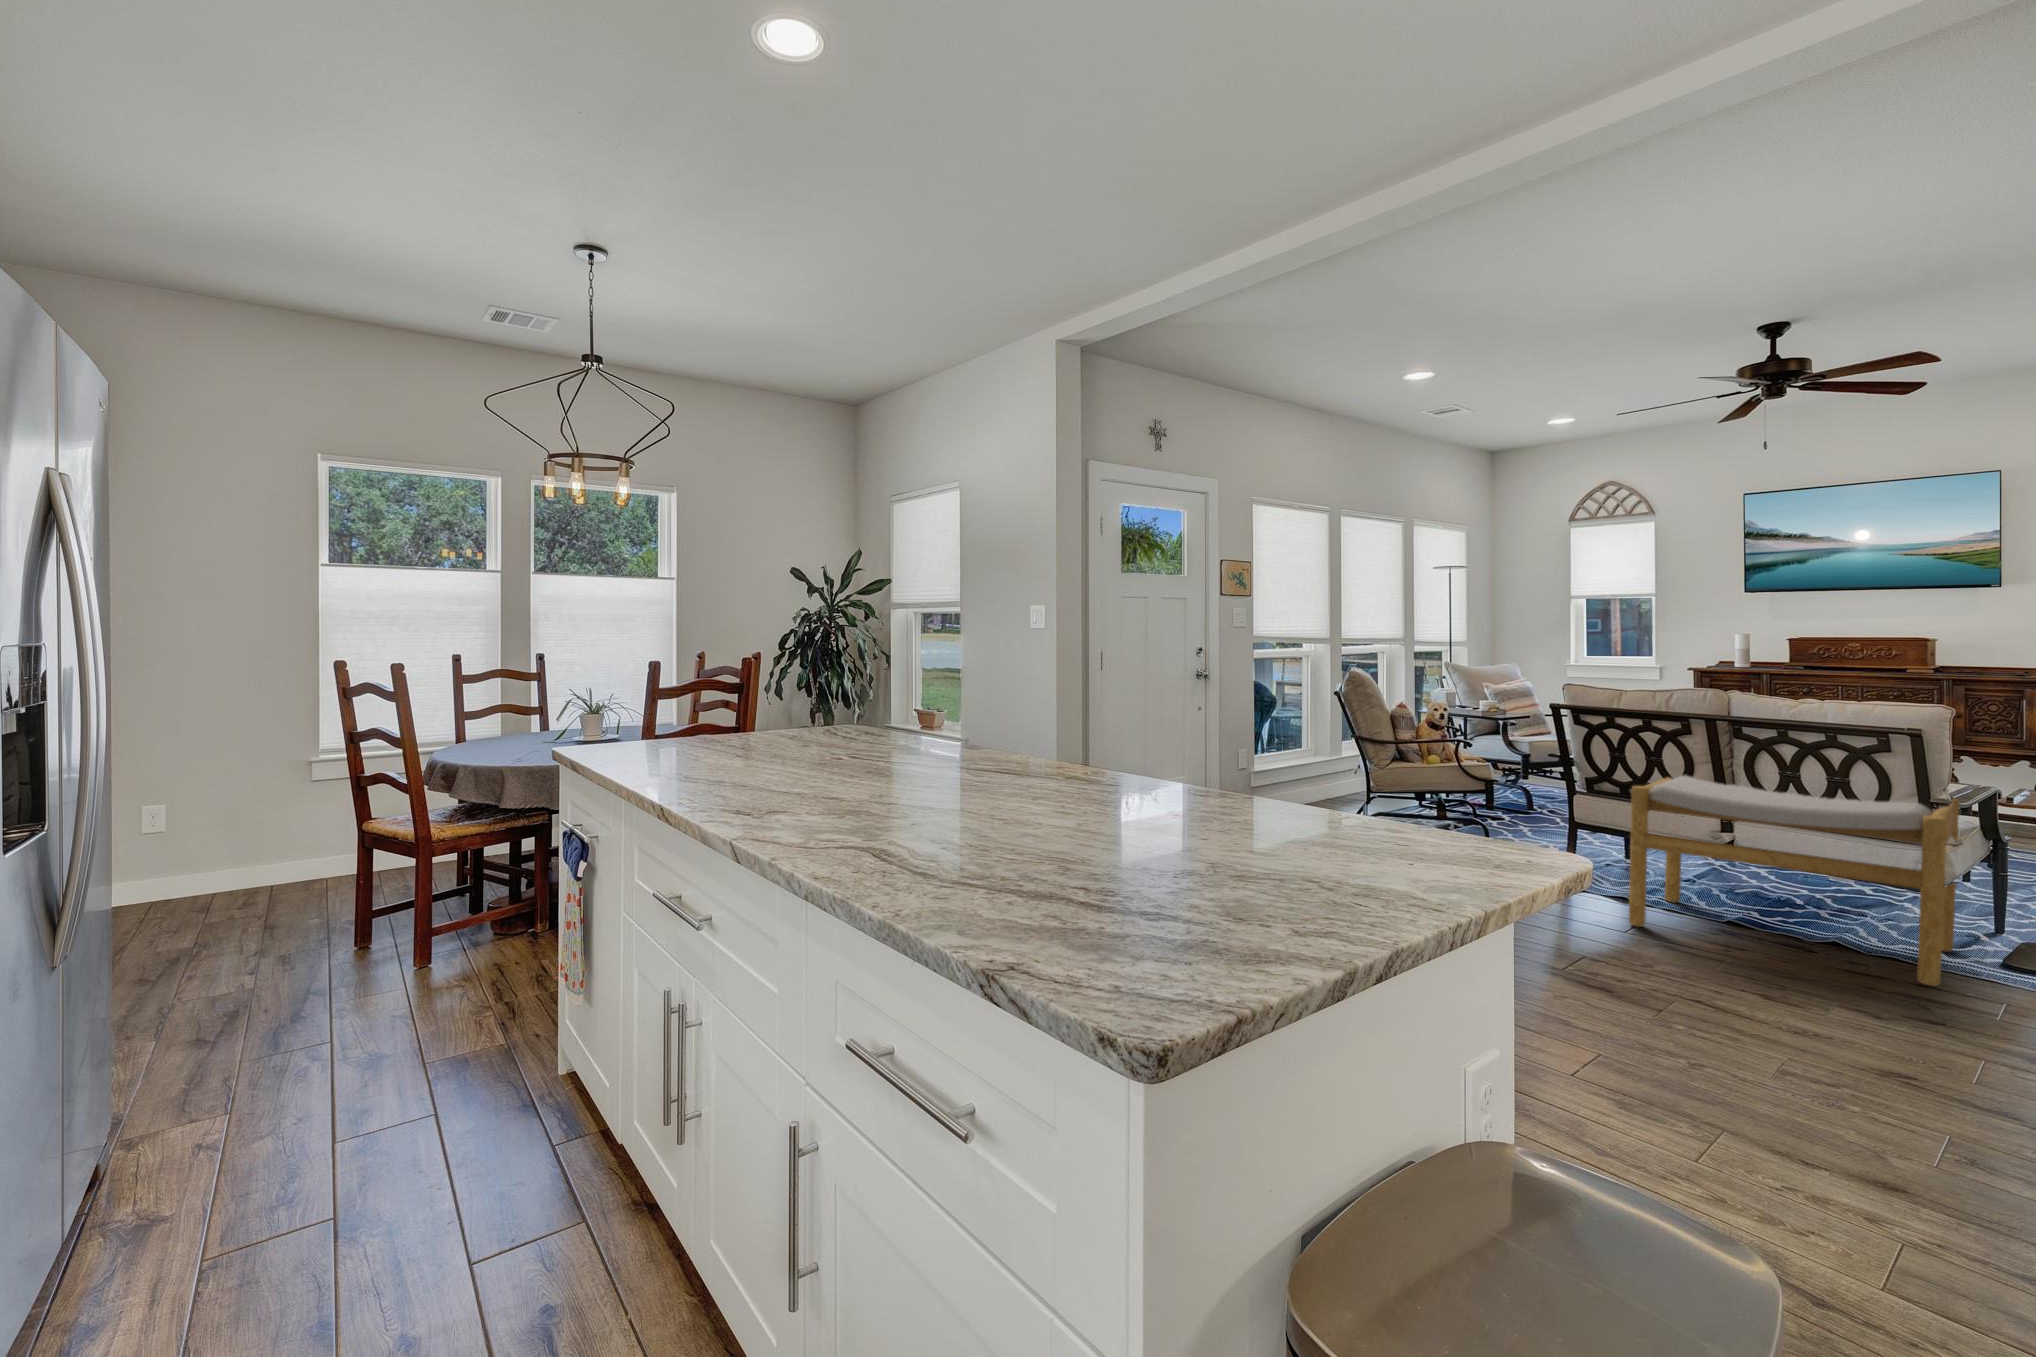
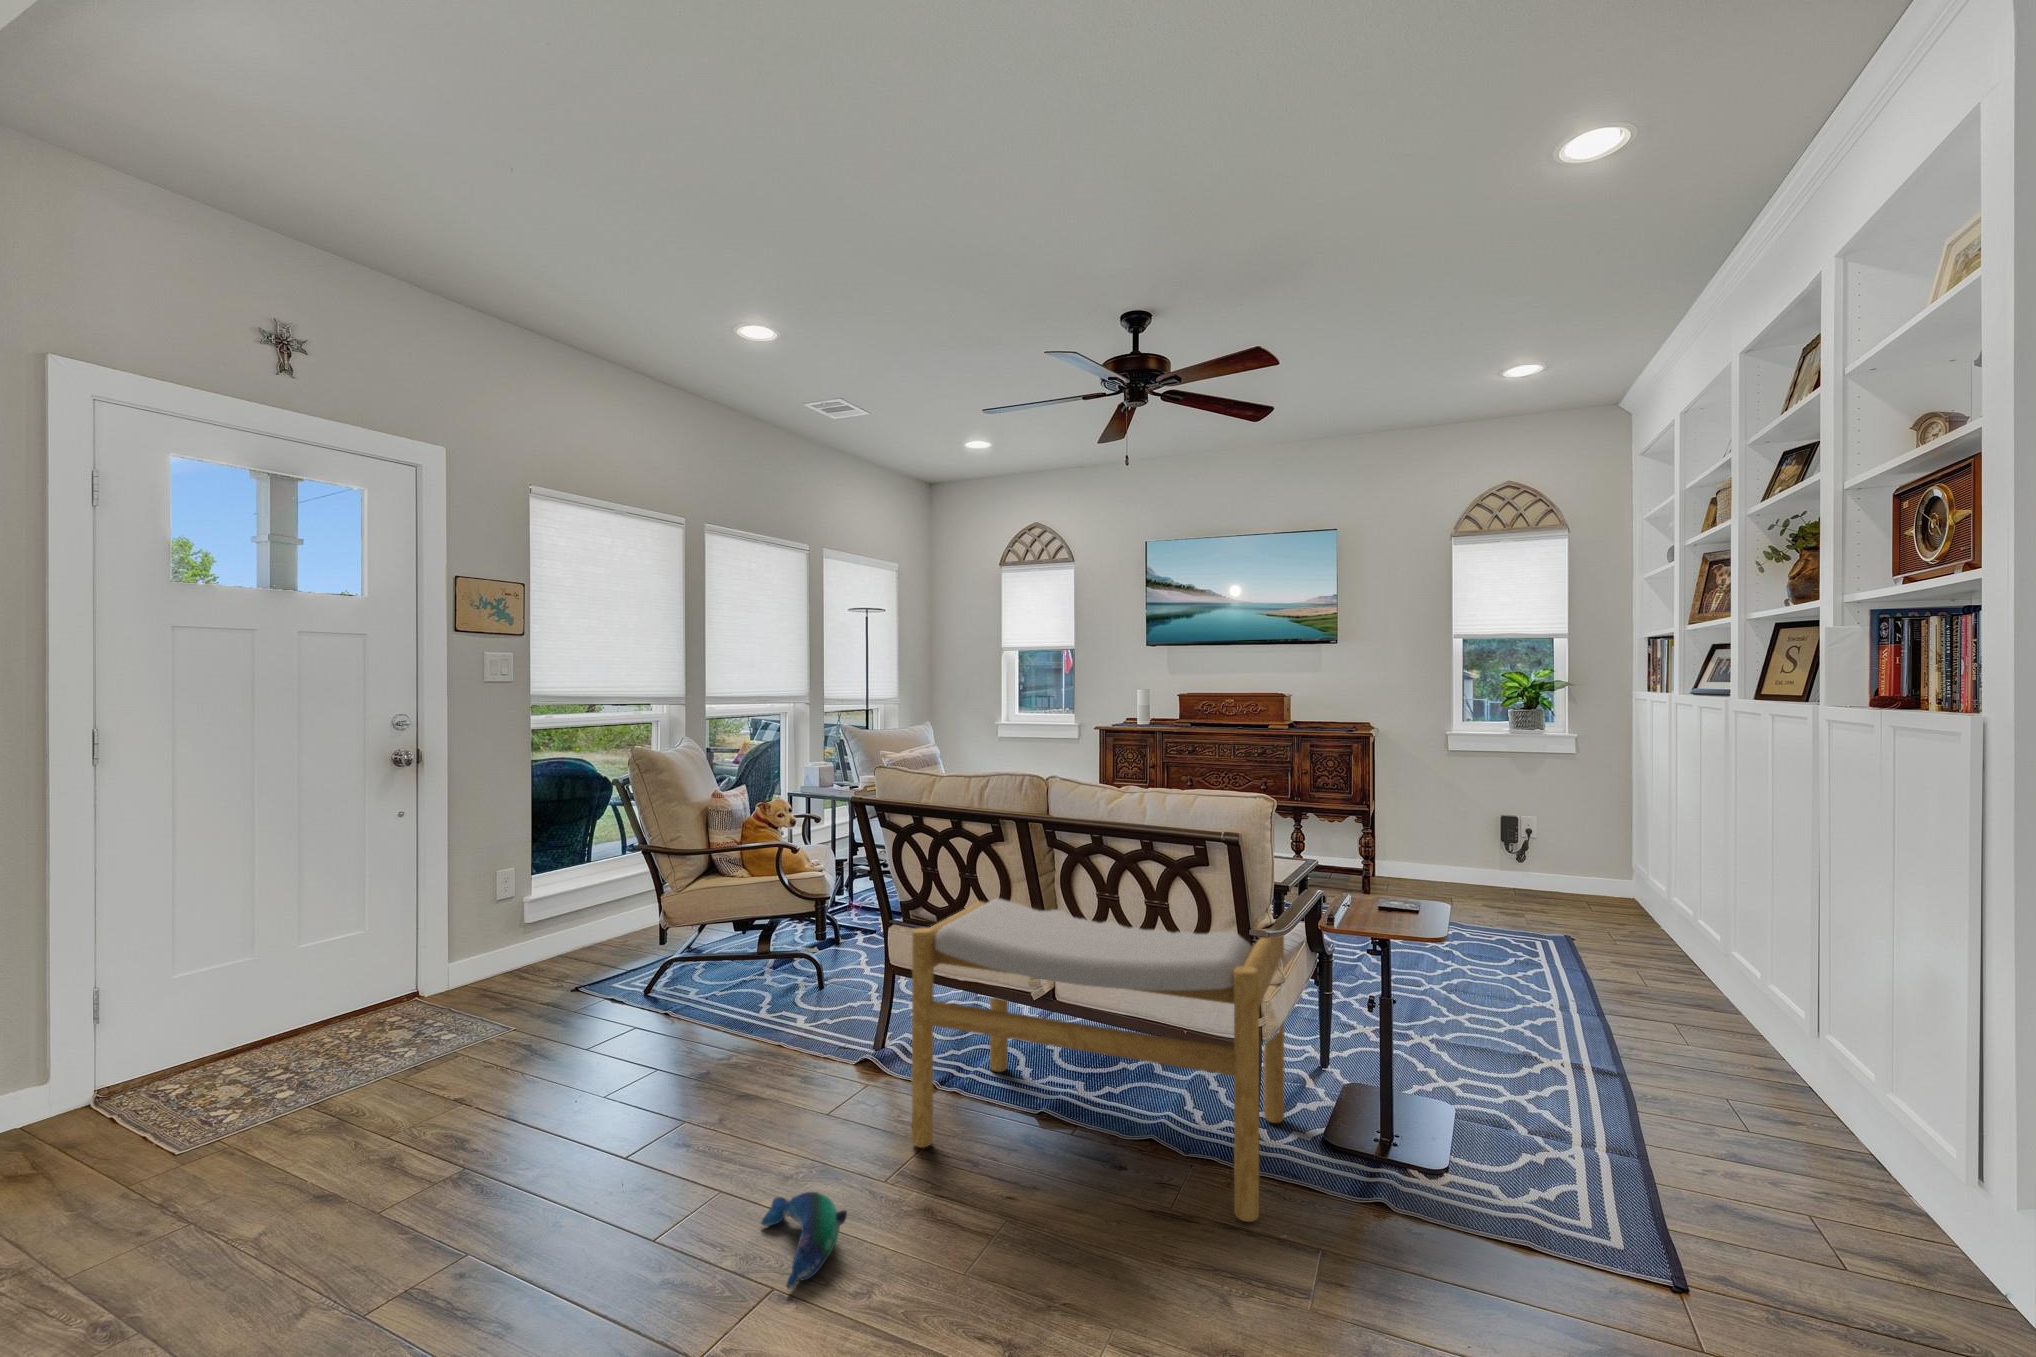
plush toy: none [1551,925,1618,963] -> present [761,1192,847,1289]

